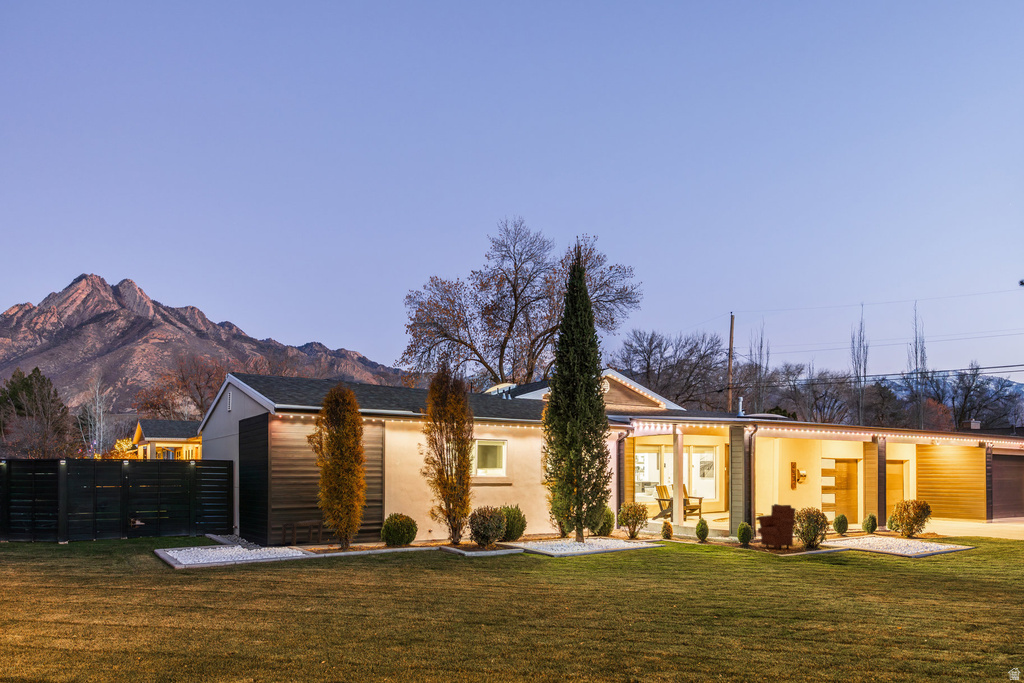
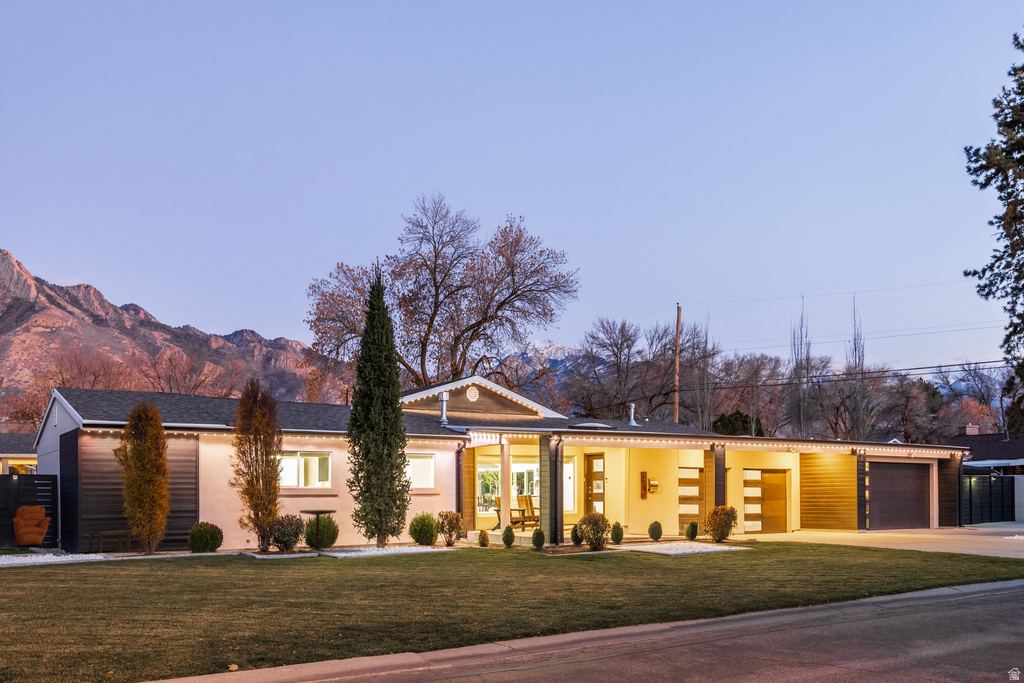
pedestal table: none [496,502,534,546] -> present [300,510,336,551]
armchair: present [756,504,797,550] -> present [13,506,51,547]

